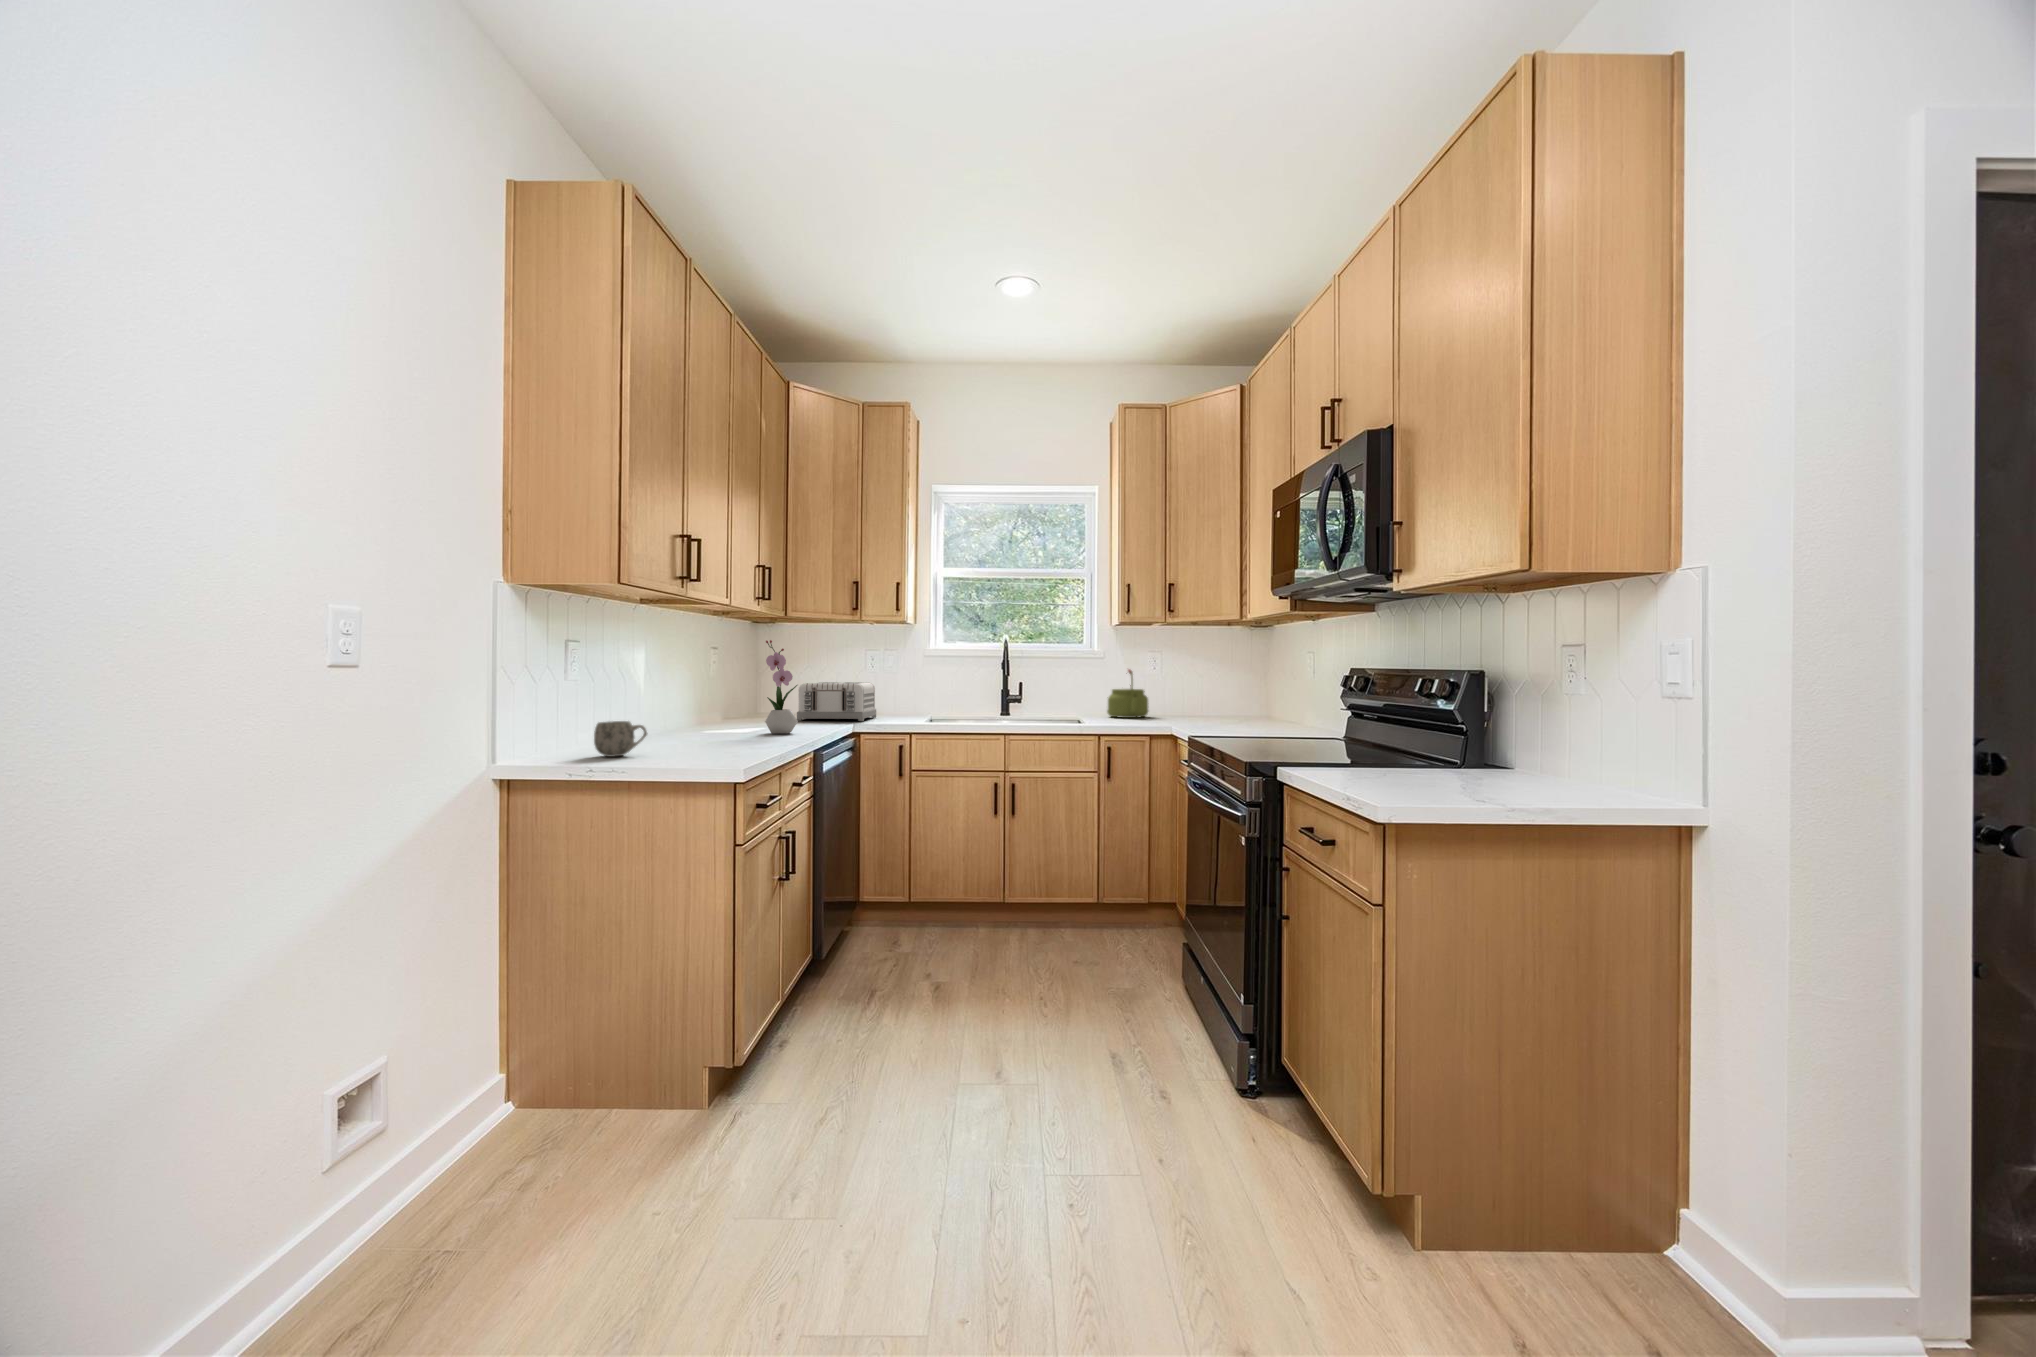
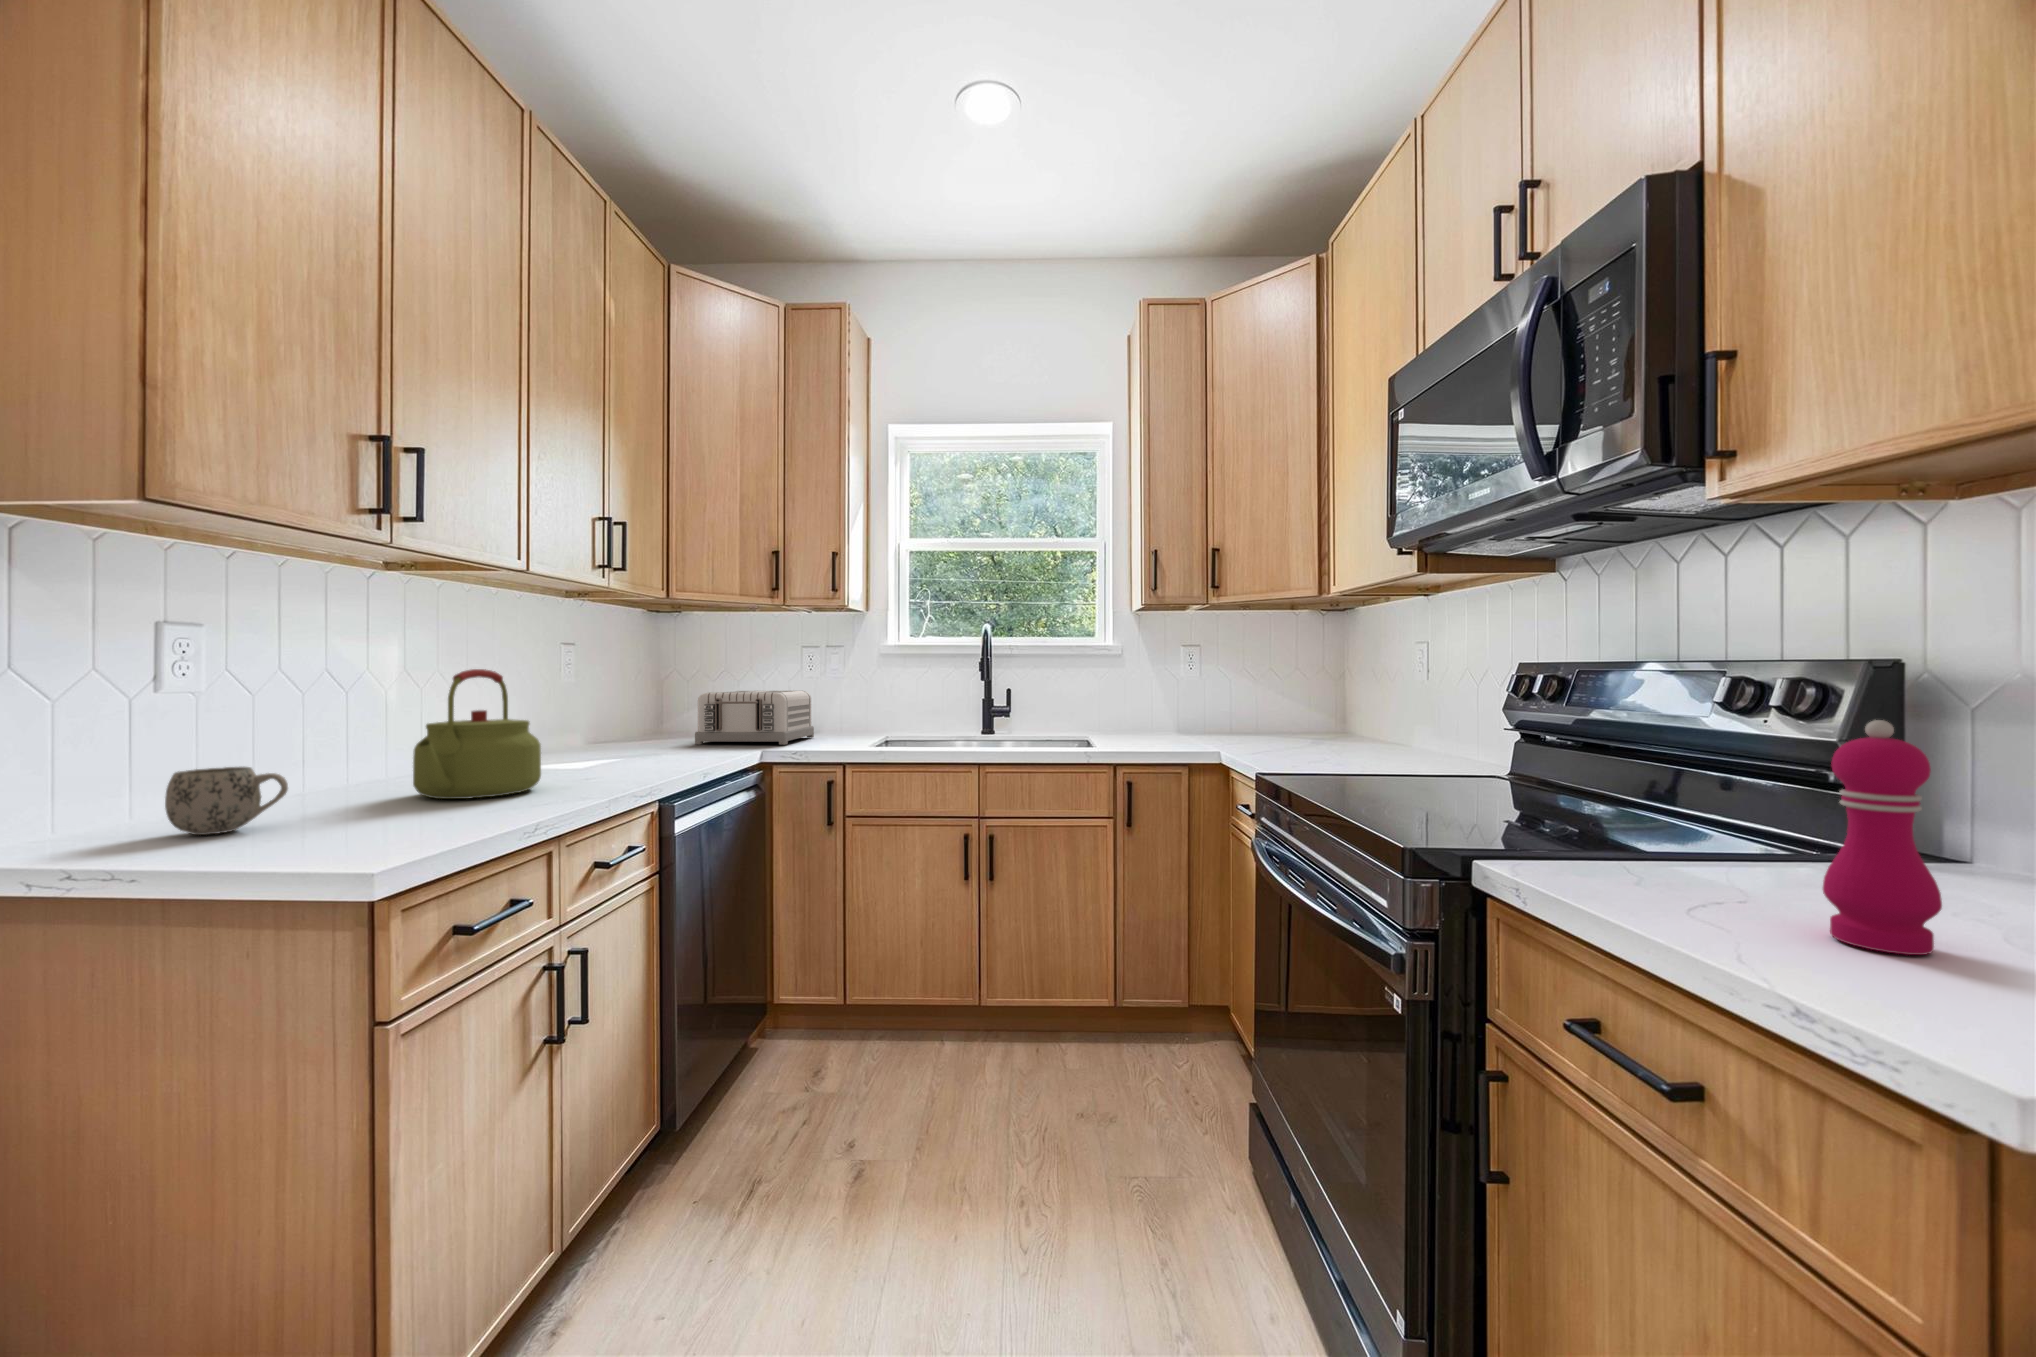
flower arrangement: present [765,640,798,734] -> none [600,628,660,770]
kettle: present [1107,669,1148,718] -> present [413,669,541,799]
pepper mill: none [1389,695,1425,786] -> present [1823,720,1942,955]

